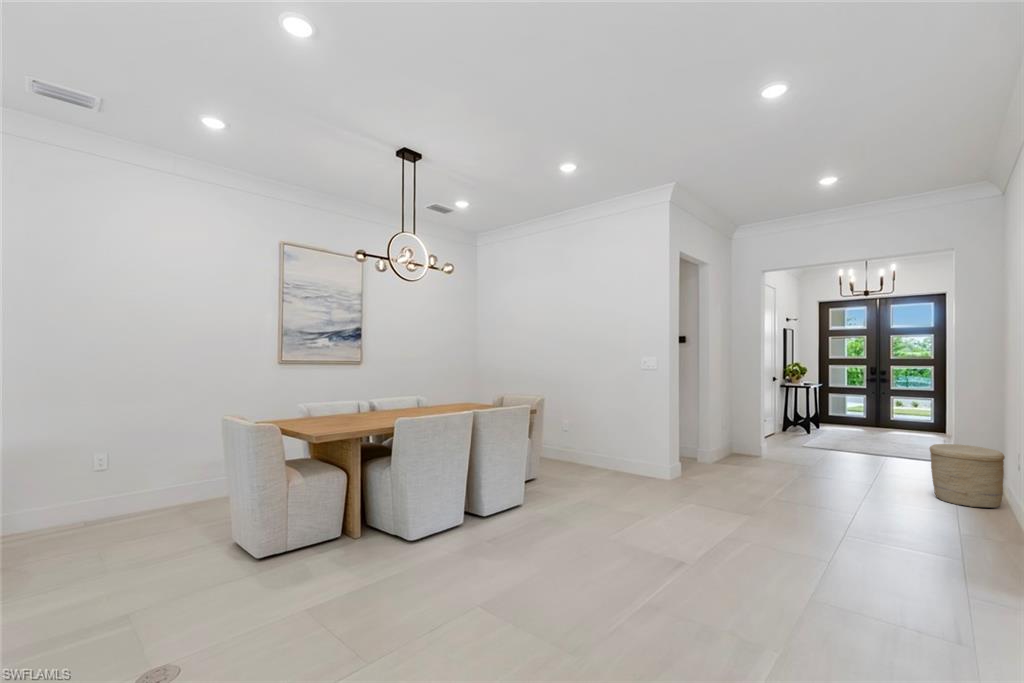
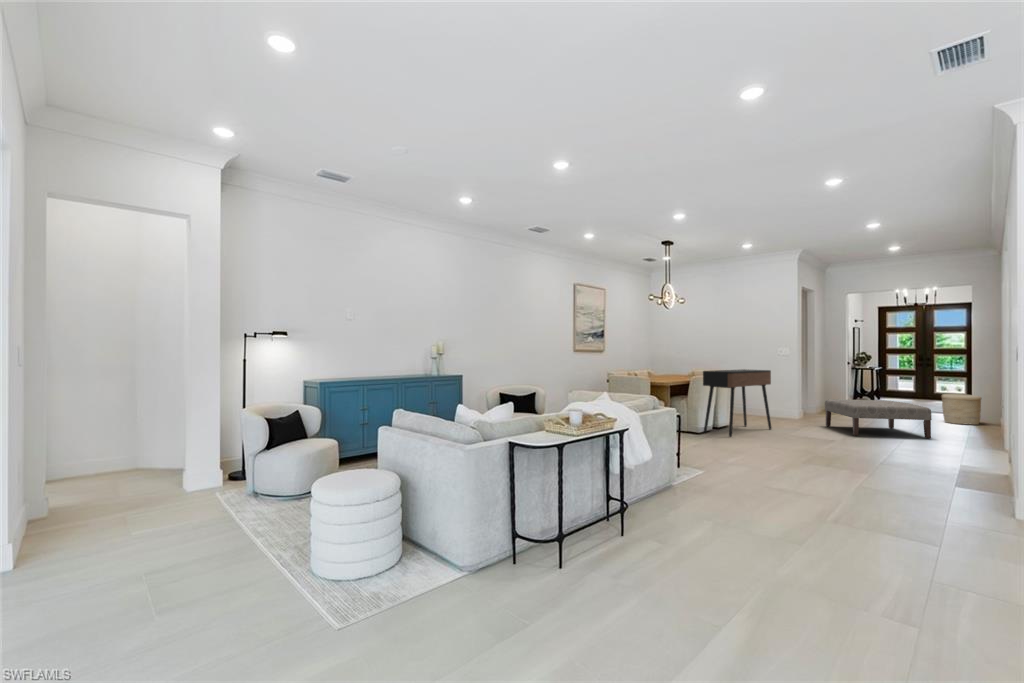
console table: none [417,407,598,600] -> present [703,369,771,437]
ottoman: none [718,469,947,586] -> present [825,399,932,439]

